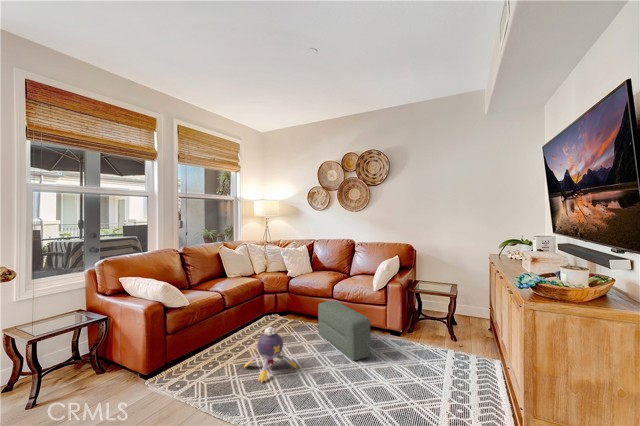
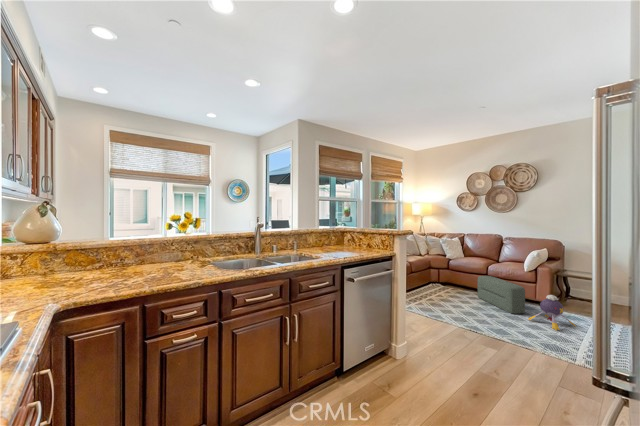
plush toy: present [244,327,297,383] -> present [528,295,576,330]

